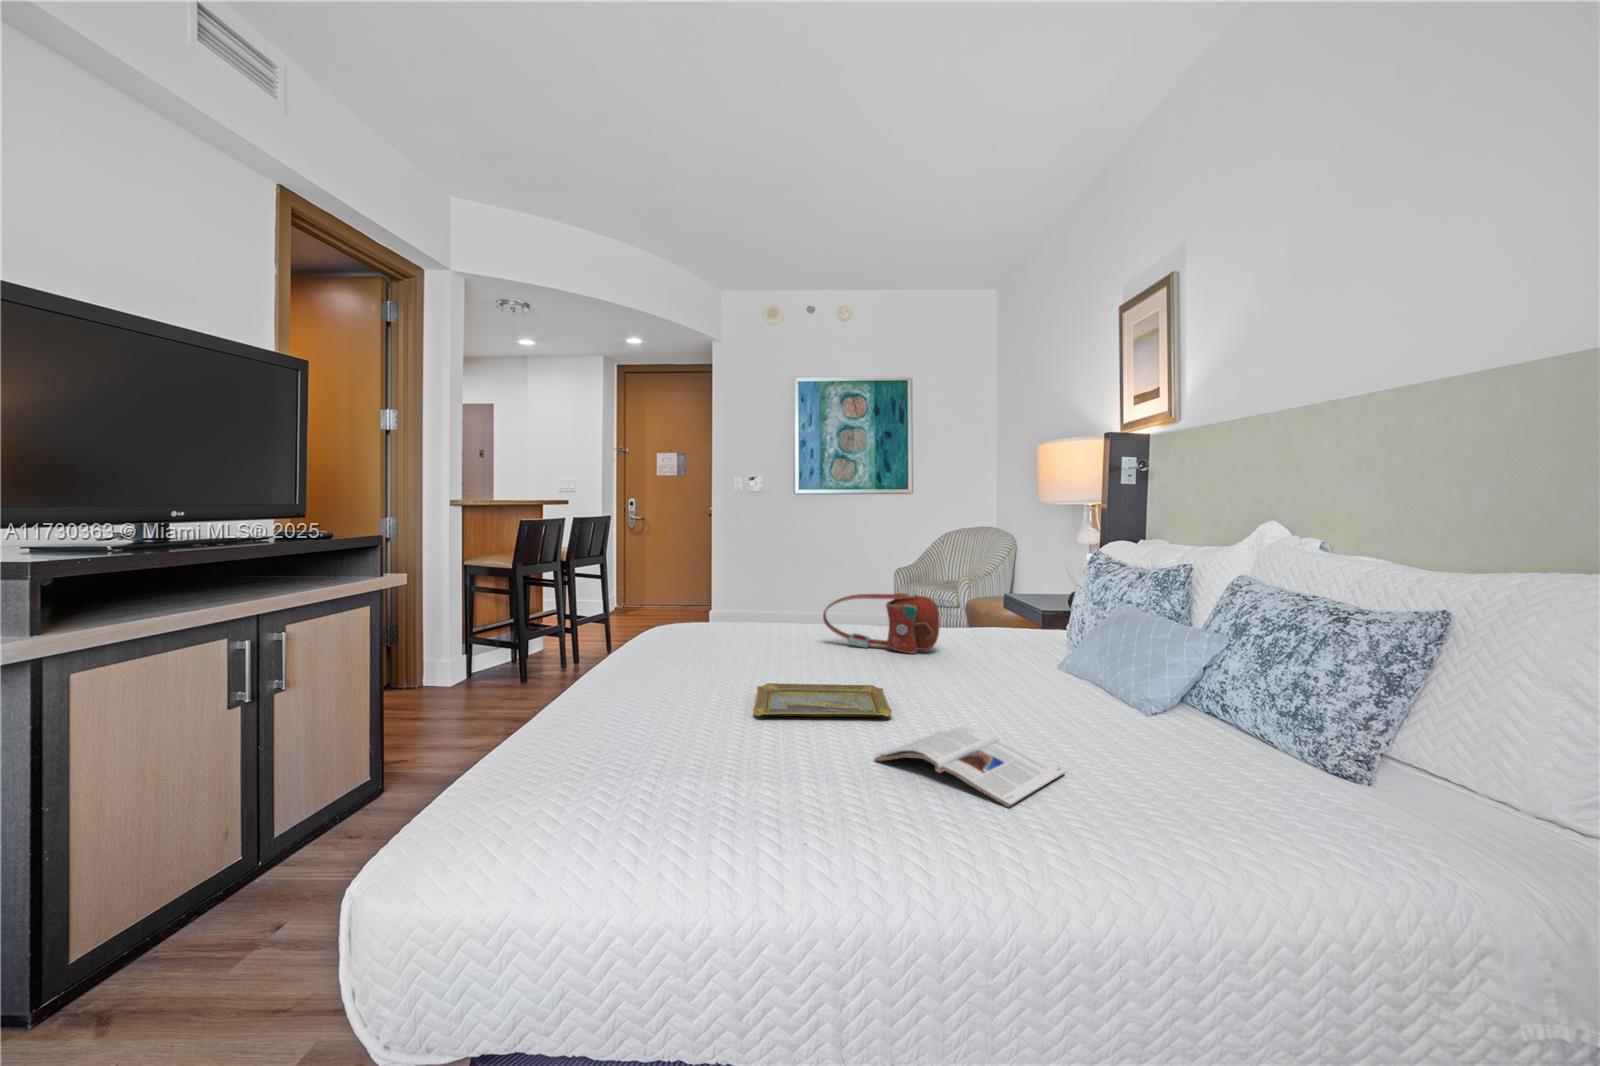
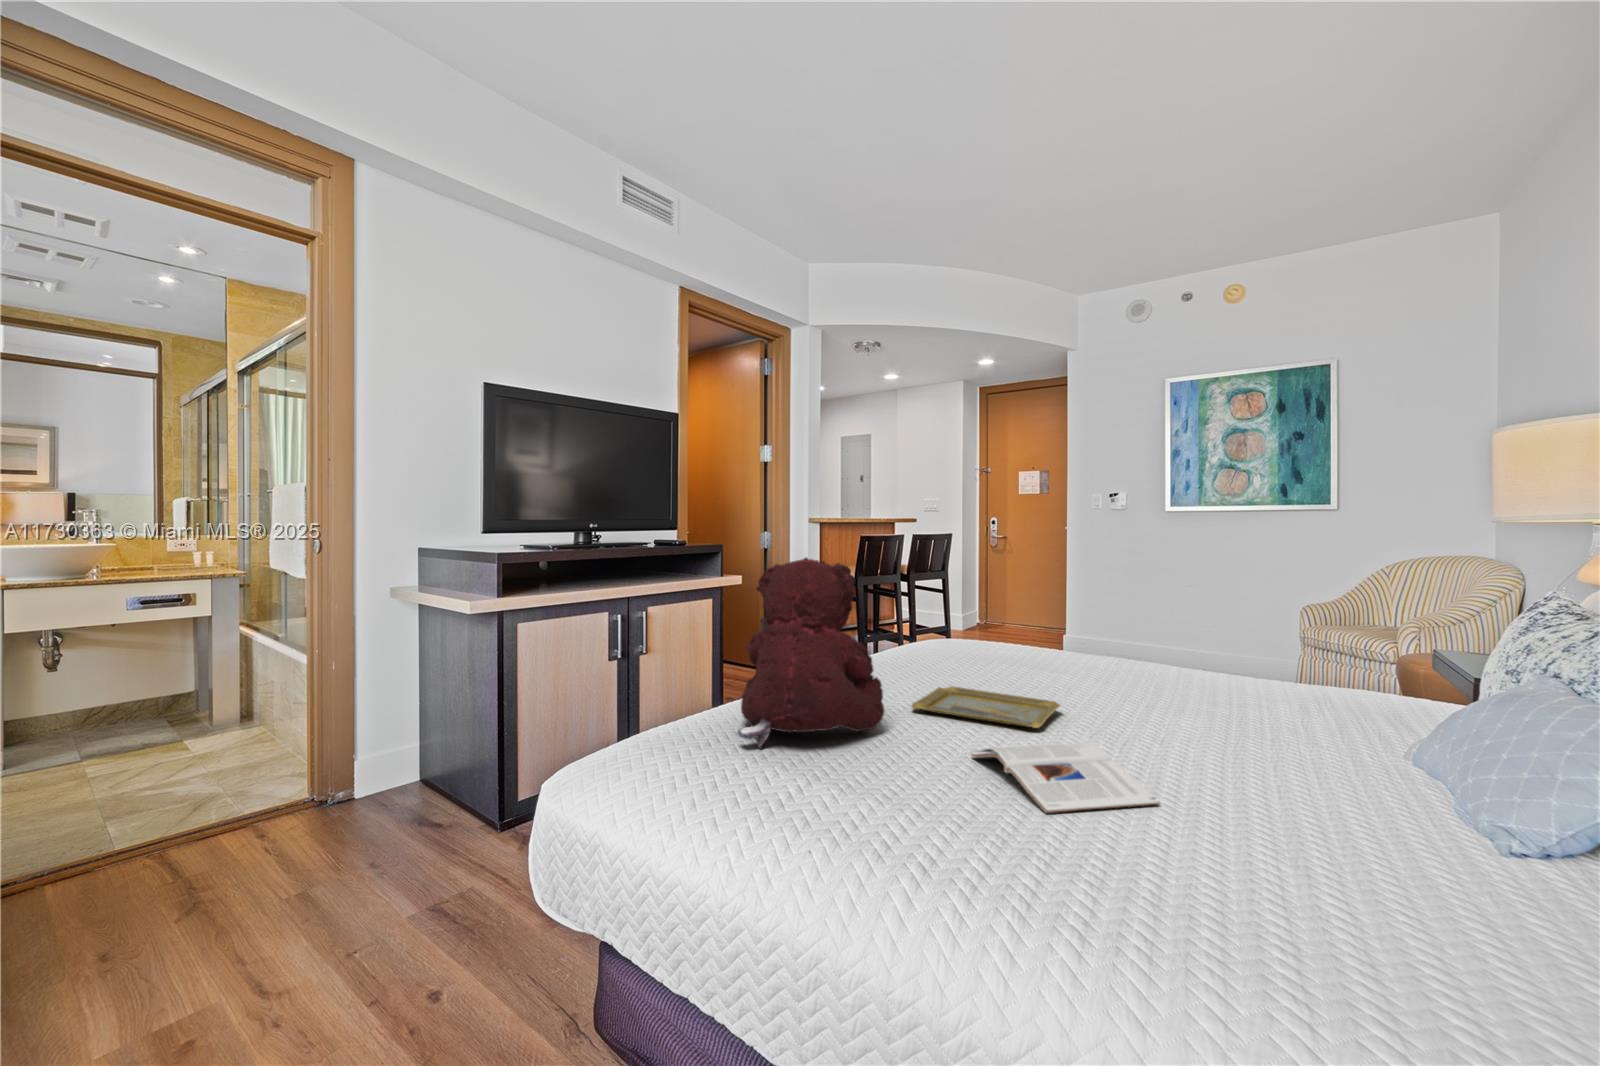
teddy bear: none [588,558,763,803] -> present [738,557,884,748]
handbag: present [823,593,939,653] -> none [1069,614,1201,684]

